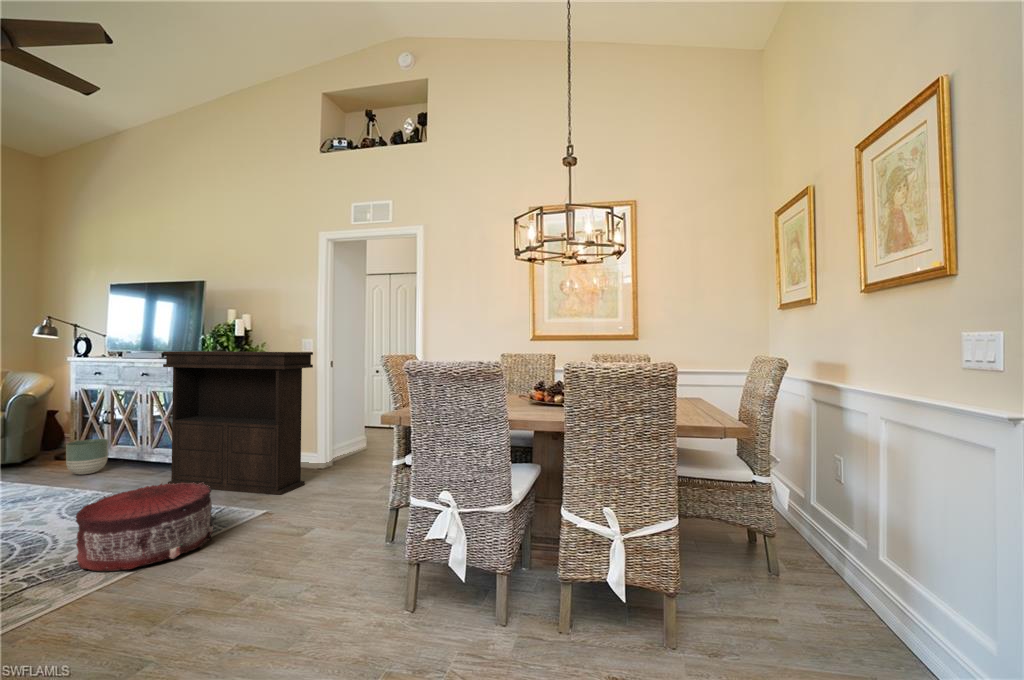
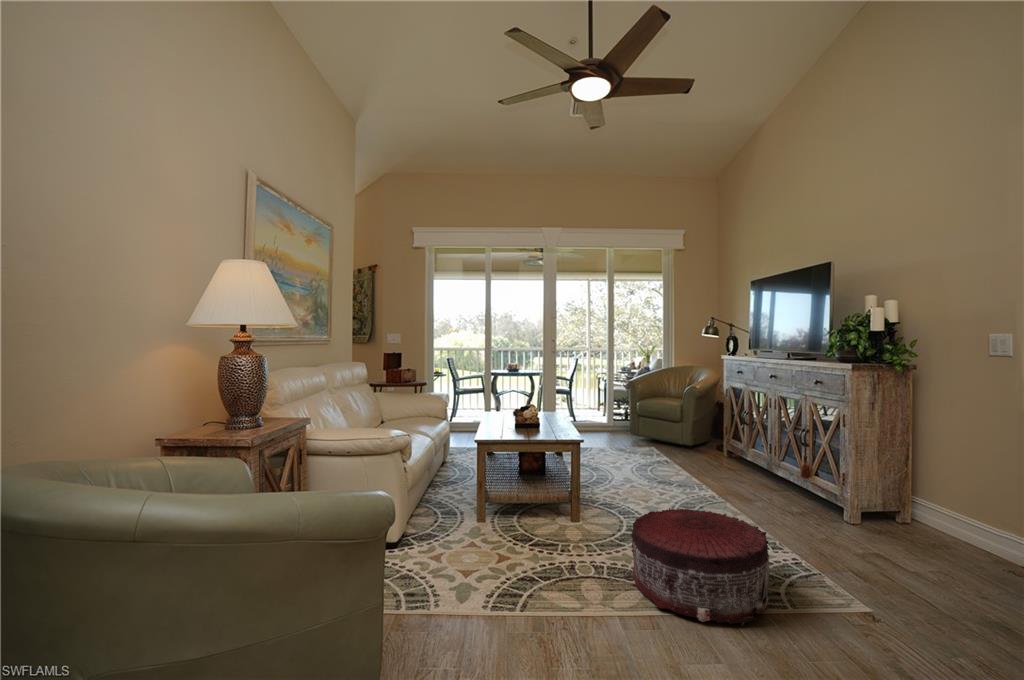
console table: present [163,351,313,495] -> none [774,351,992,597]
planter: present [66,439,108,474] -> none [711,436,745,471]

